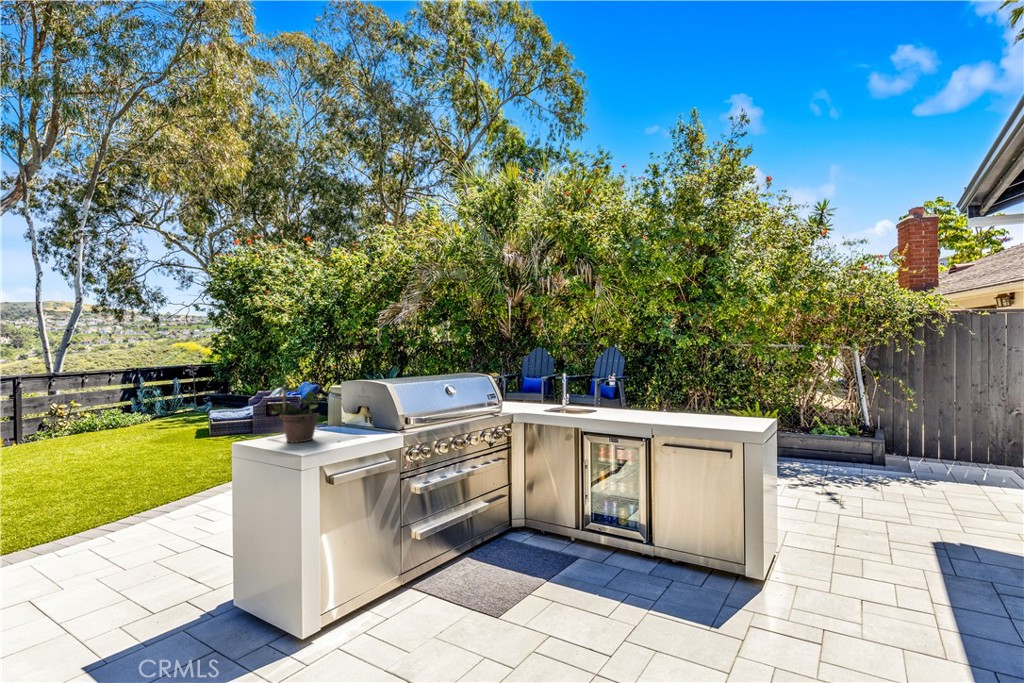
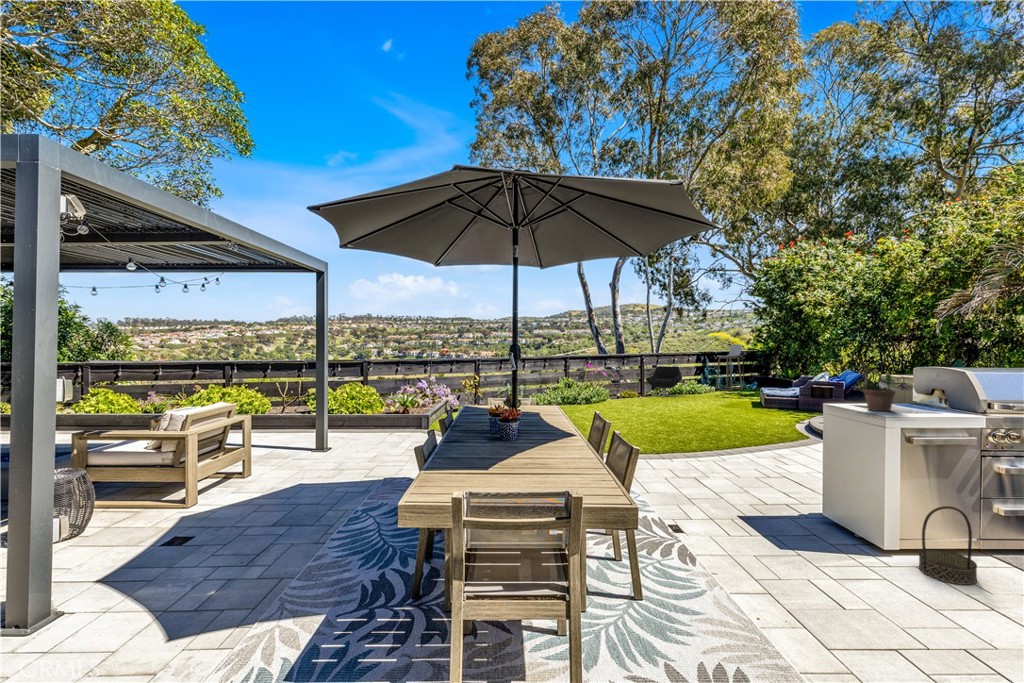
bar stool: none [155,357,193,417] -> present [716,345,743,391]
lounge chair: none [26,390,97,440] -> present [646,366,682,398]
basket: none [339,553,396,656] -> present [919,506,977,585]

